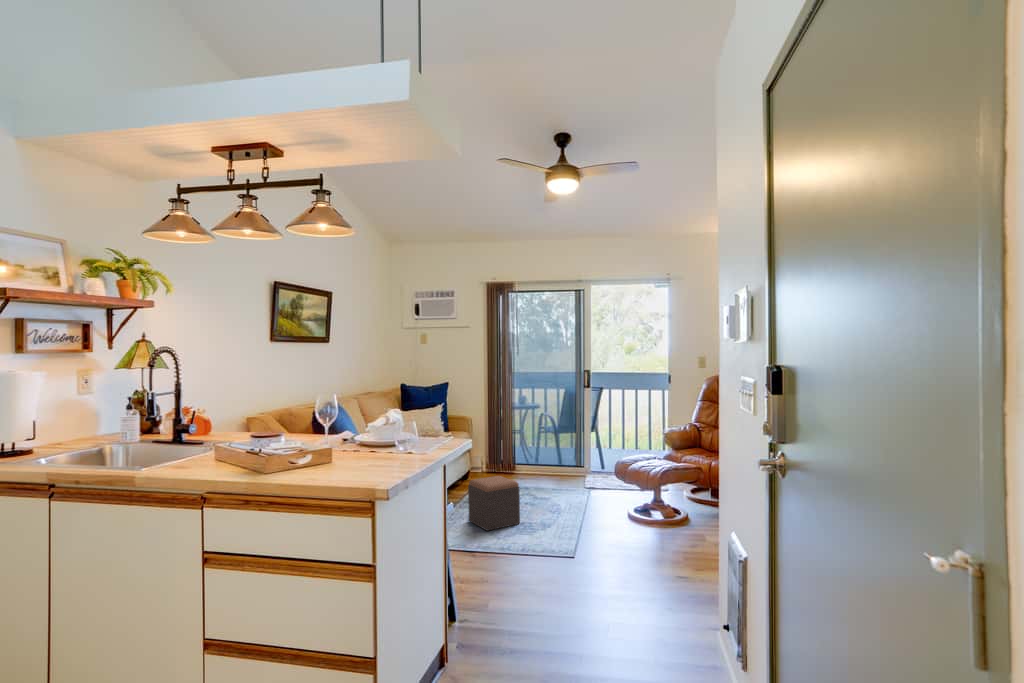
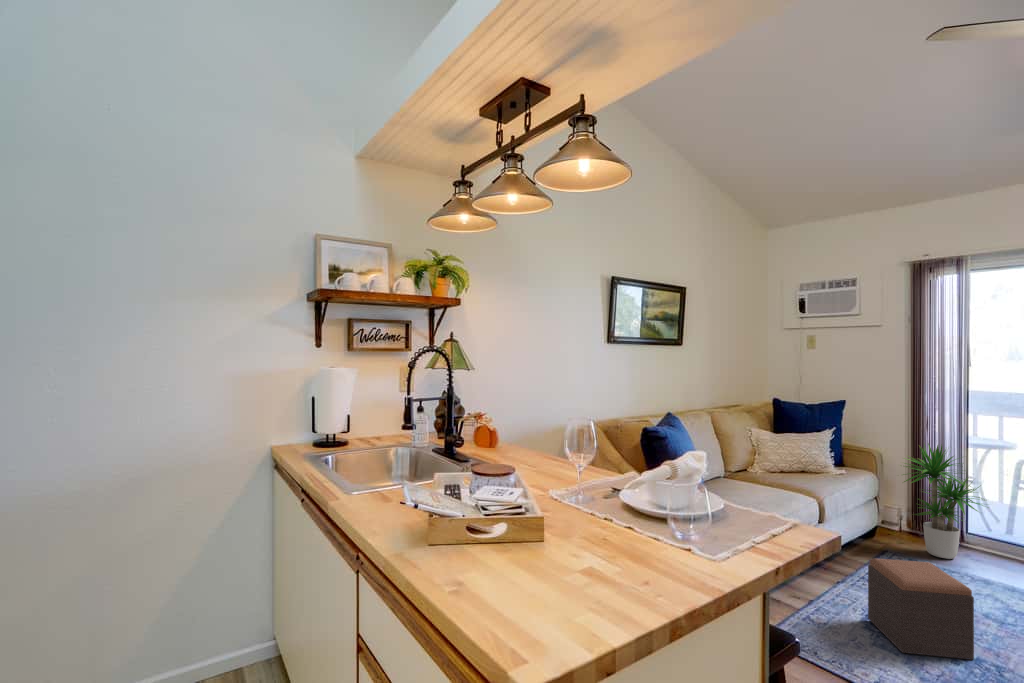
potted plant: none [480,405,528,481] -> present [903,443,985,559]

